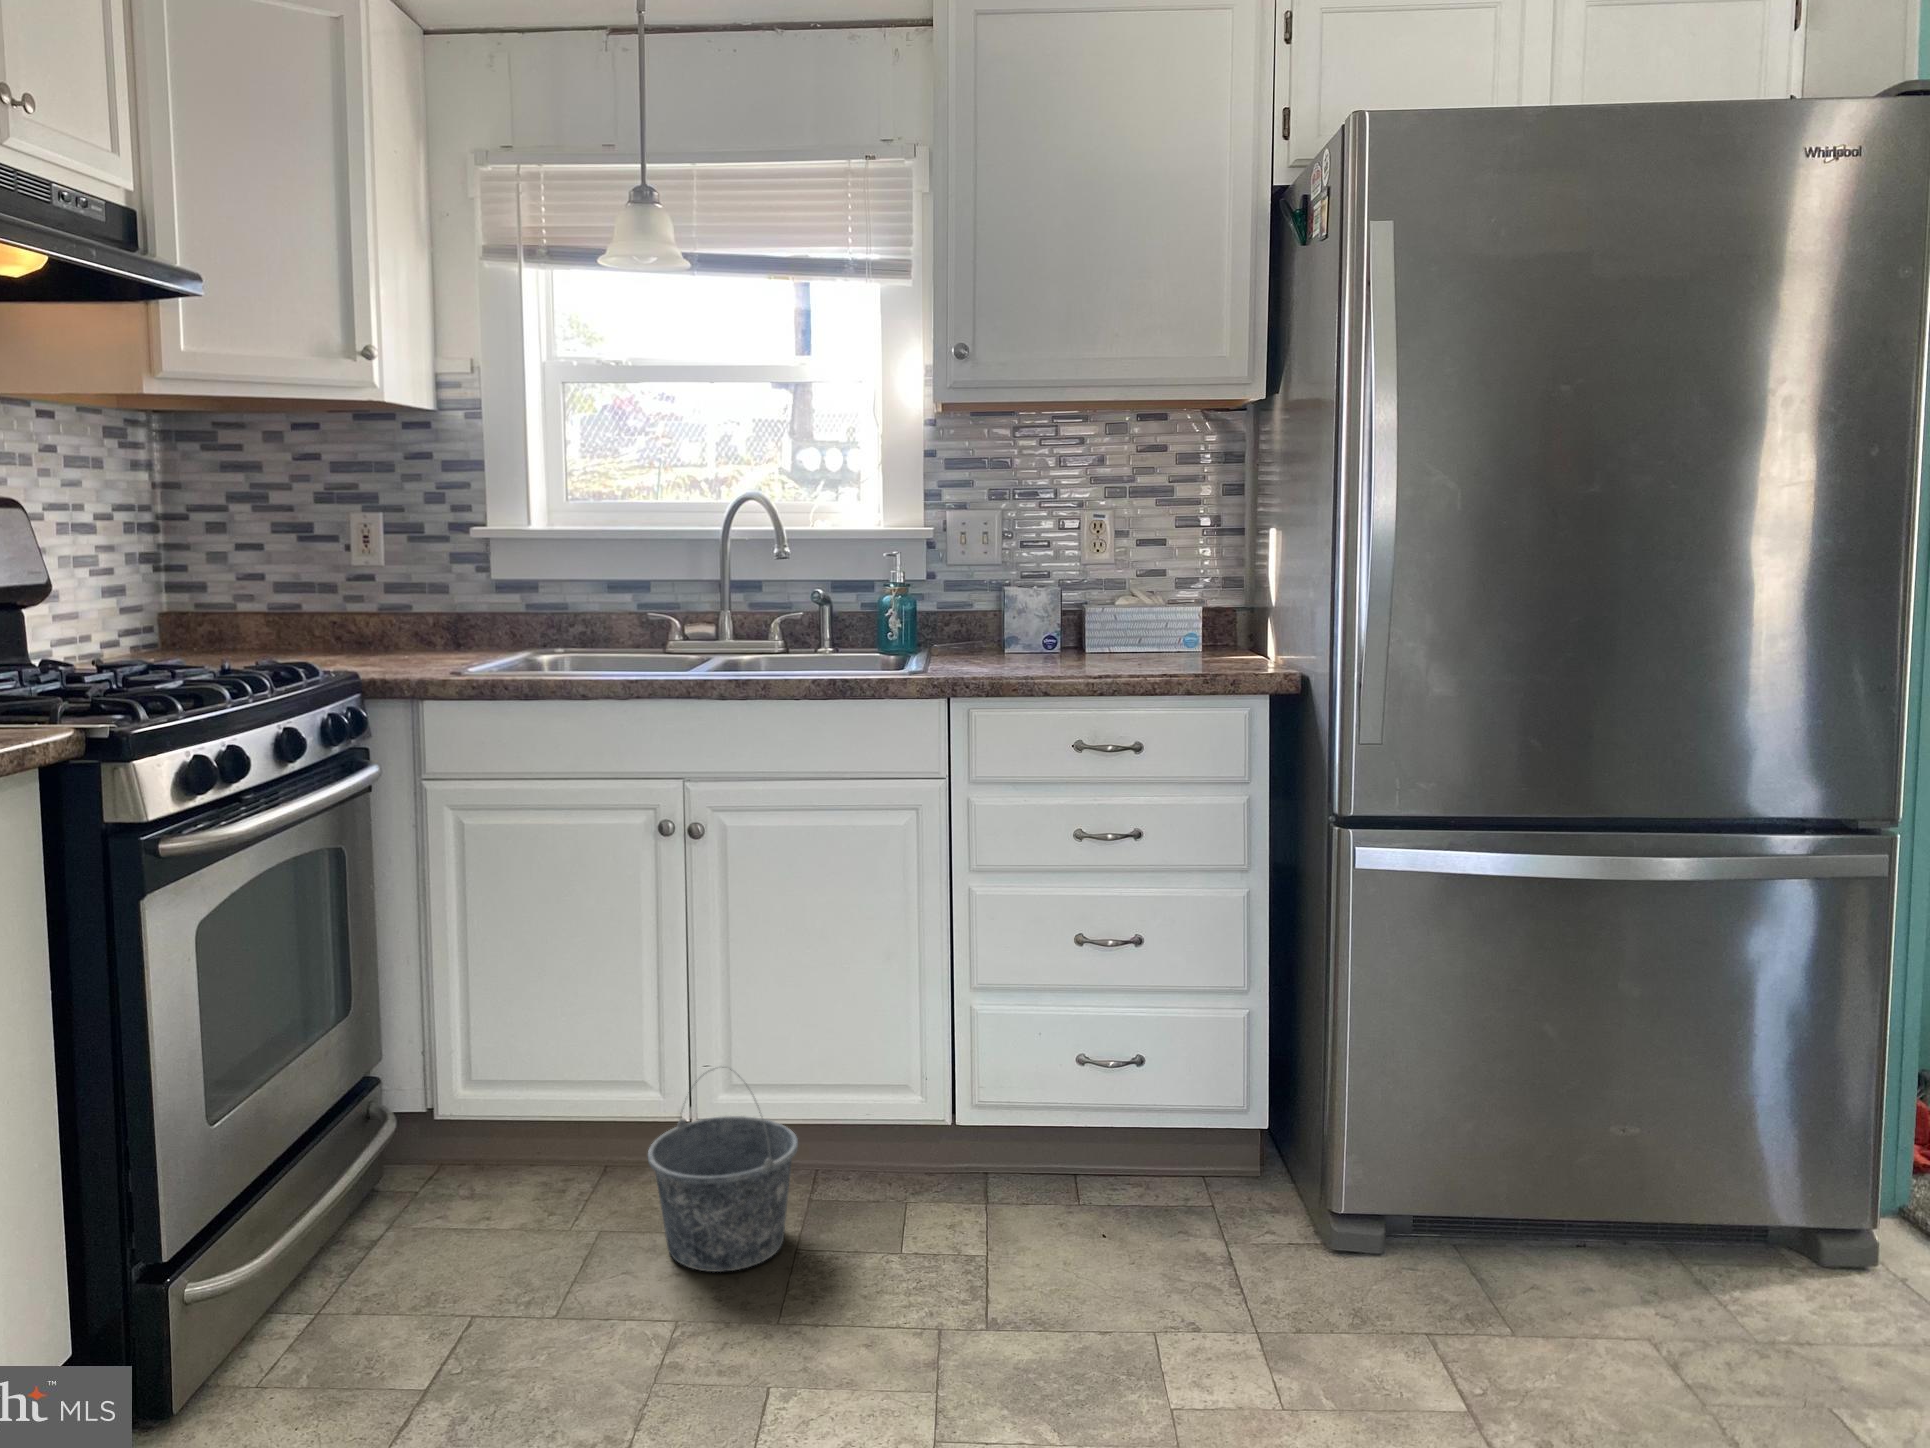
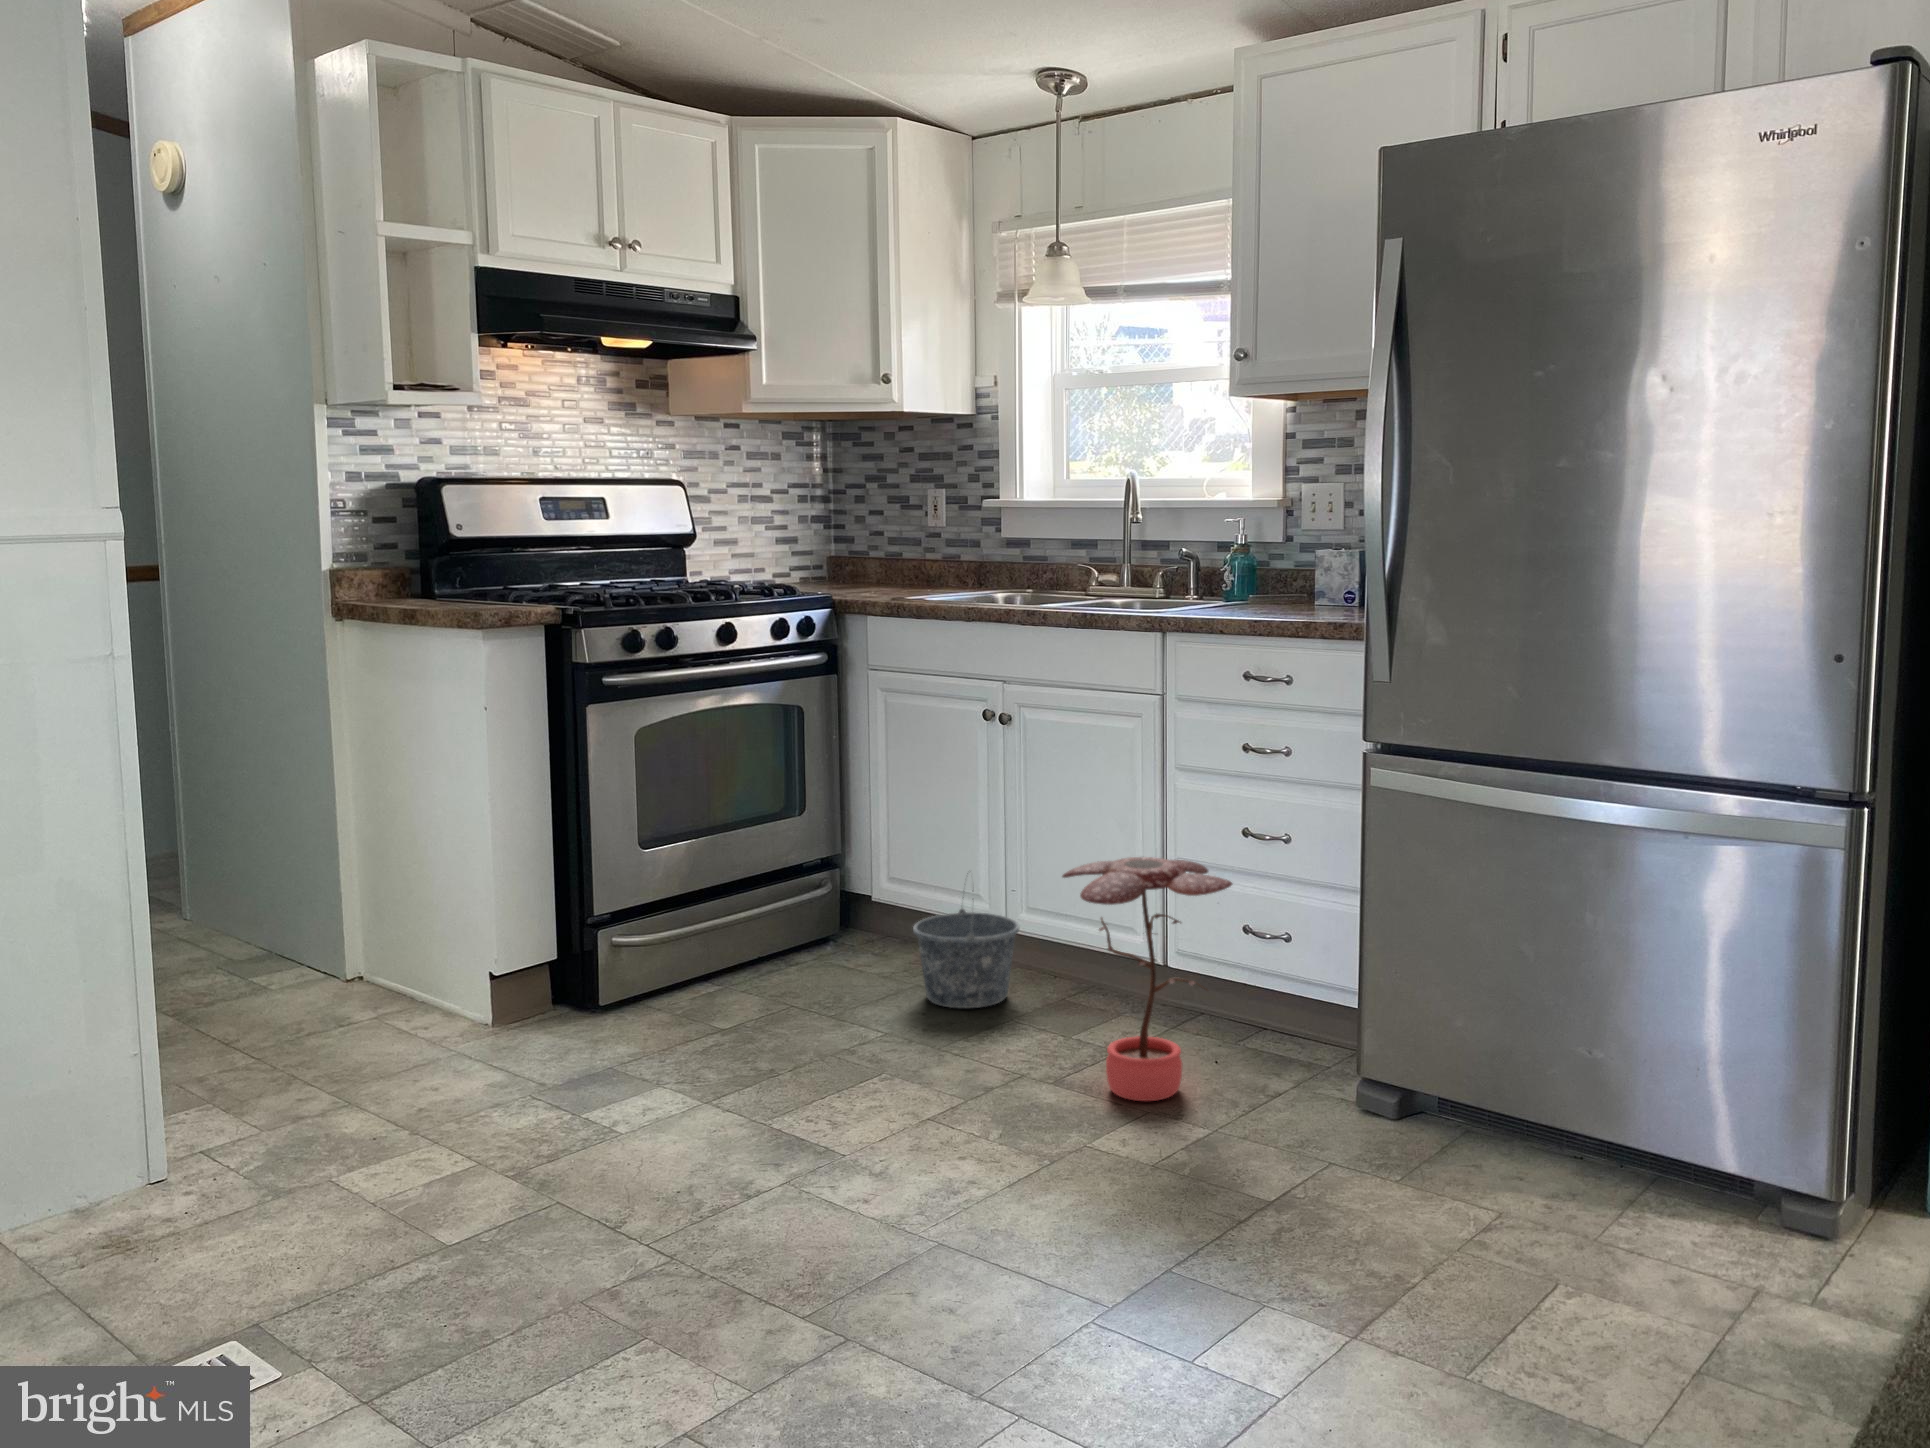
potted plant: none [1030,1004,1270,1339] -> present [1062,857,1232,1101]

